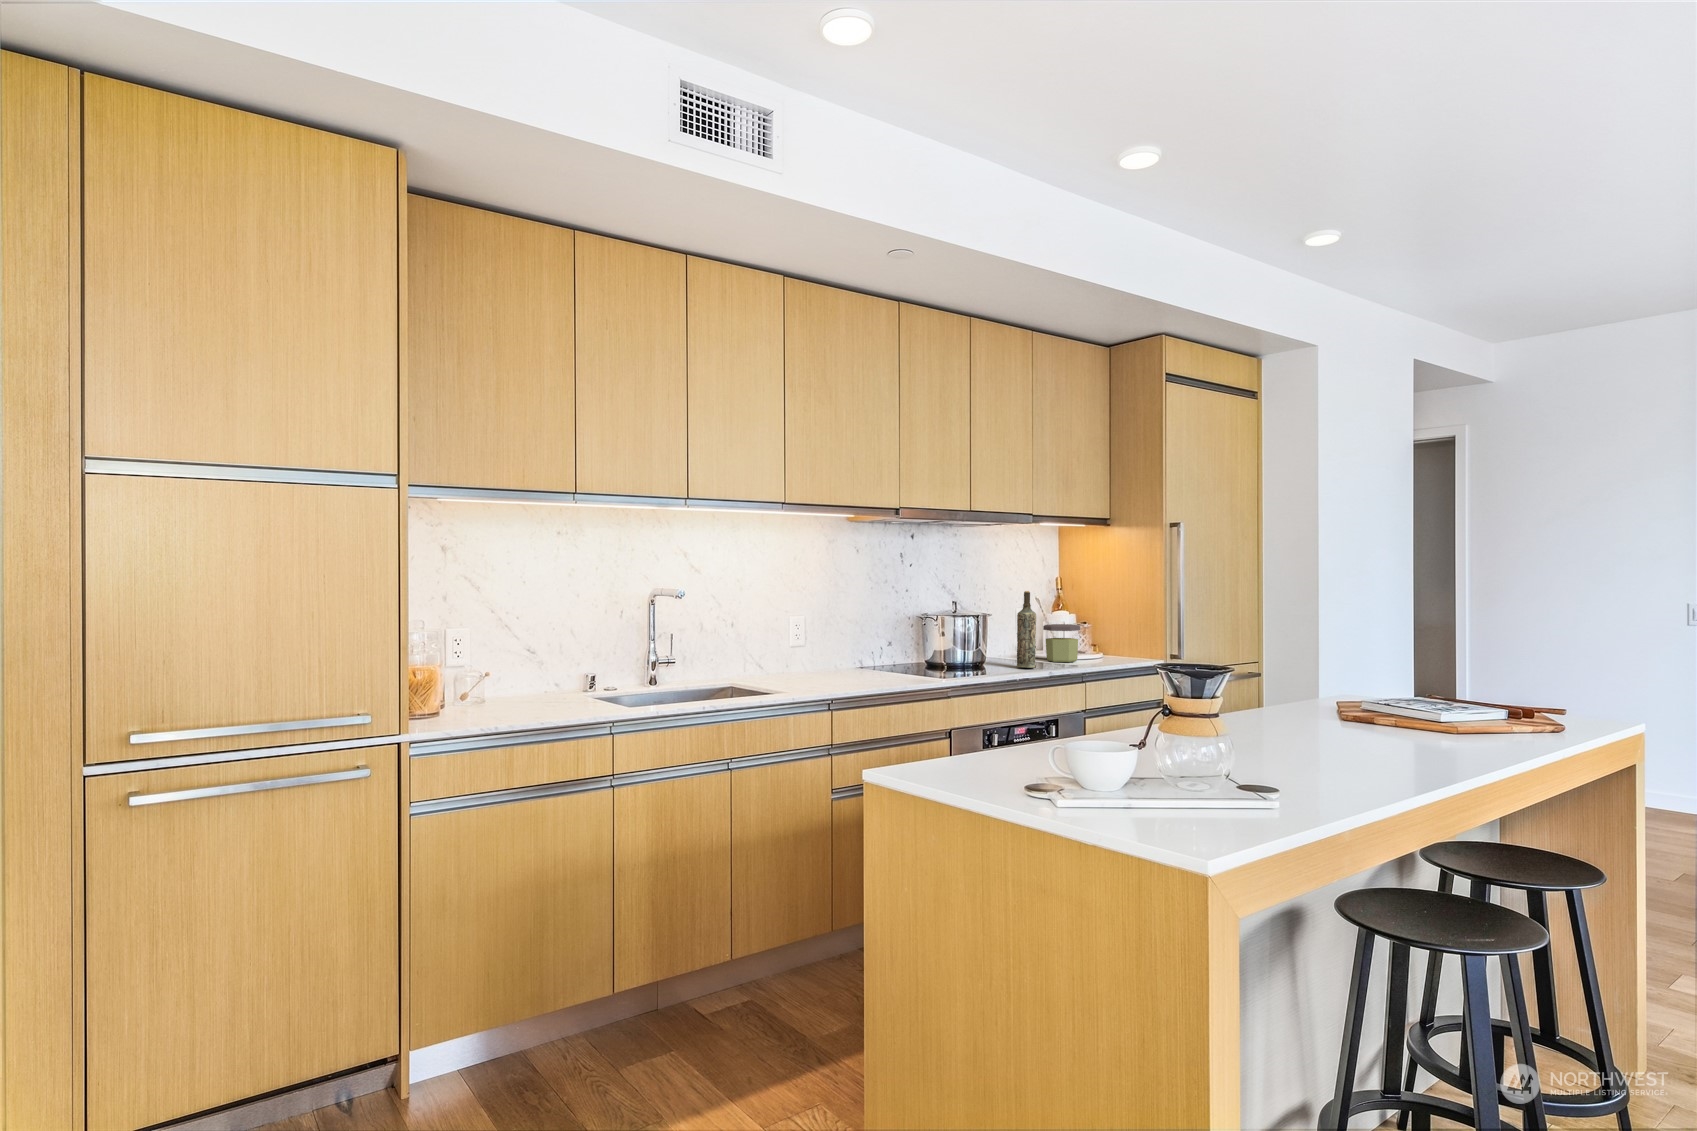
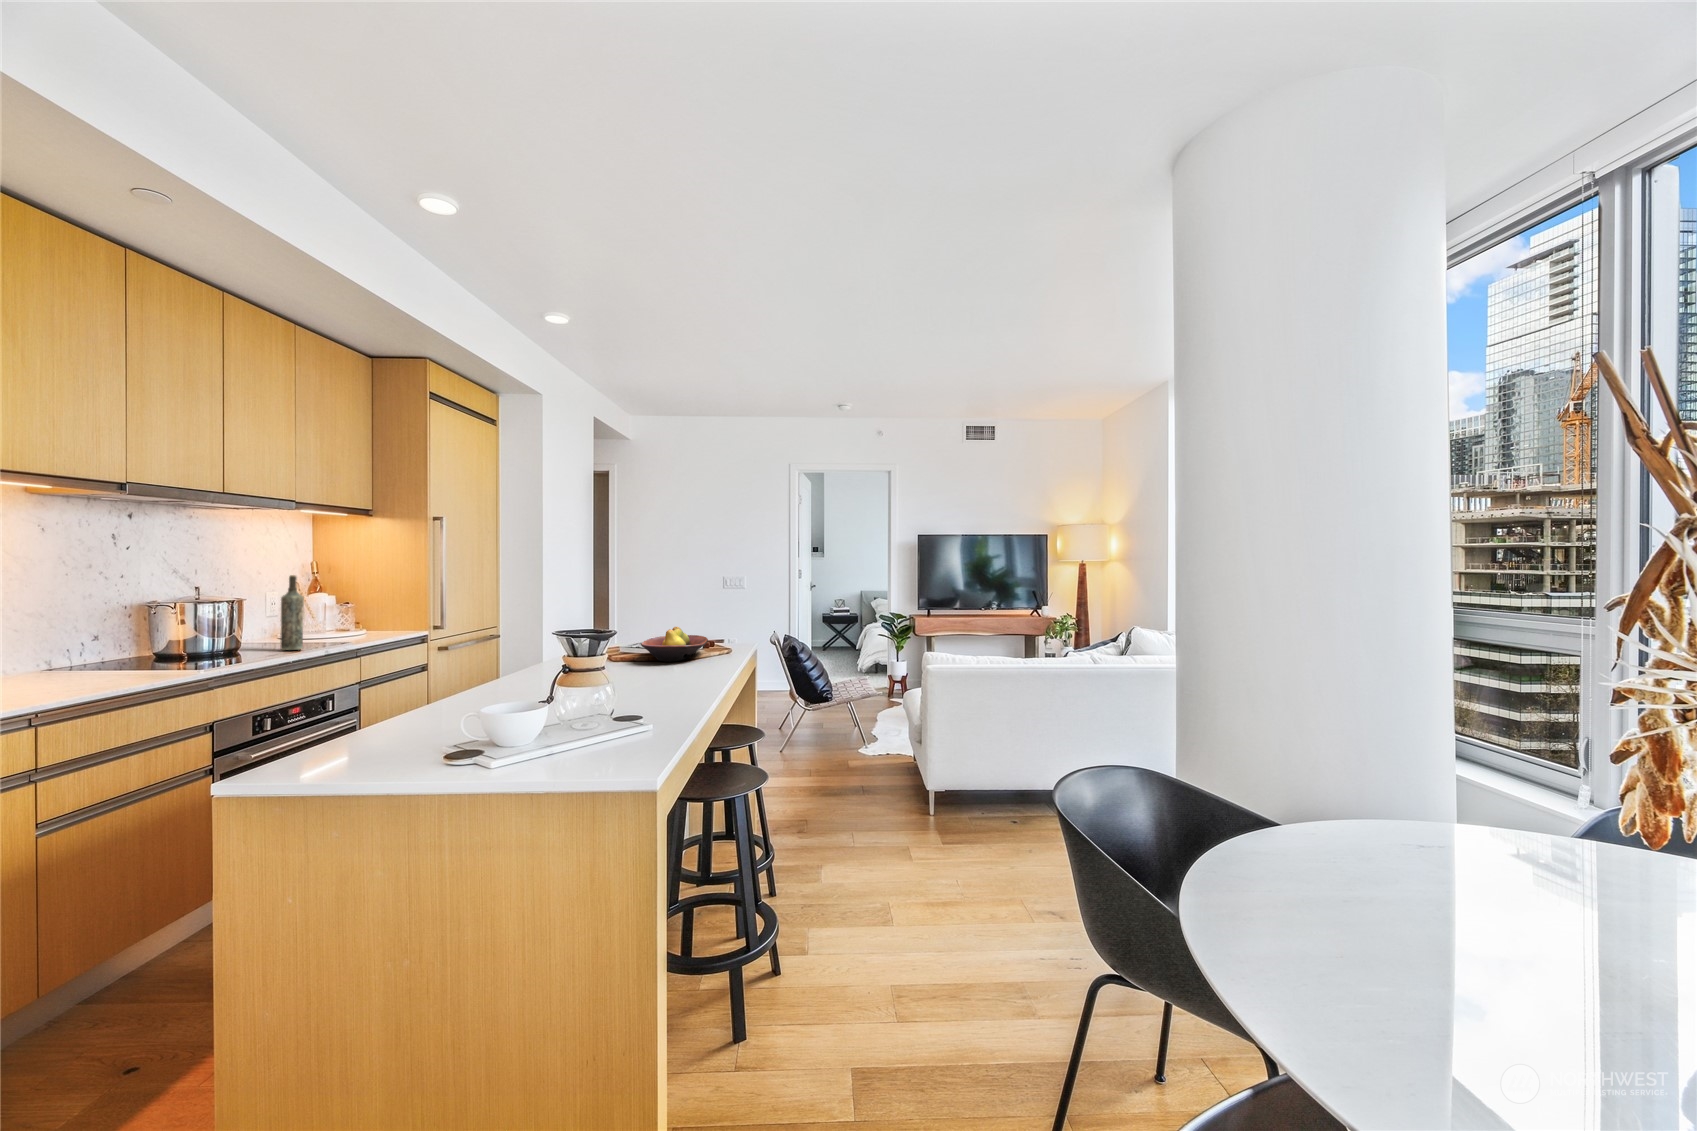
jar: present [1043,624,1080,662] -> none [304,606,346,642]
fruit bowl: none [1376,678,1496,728] -> present [641,627,708,661]

